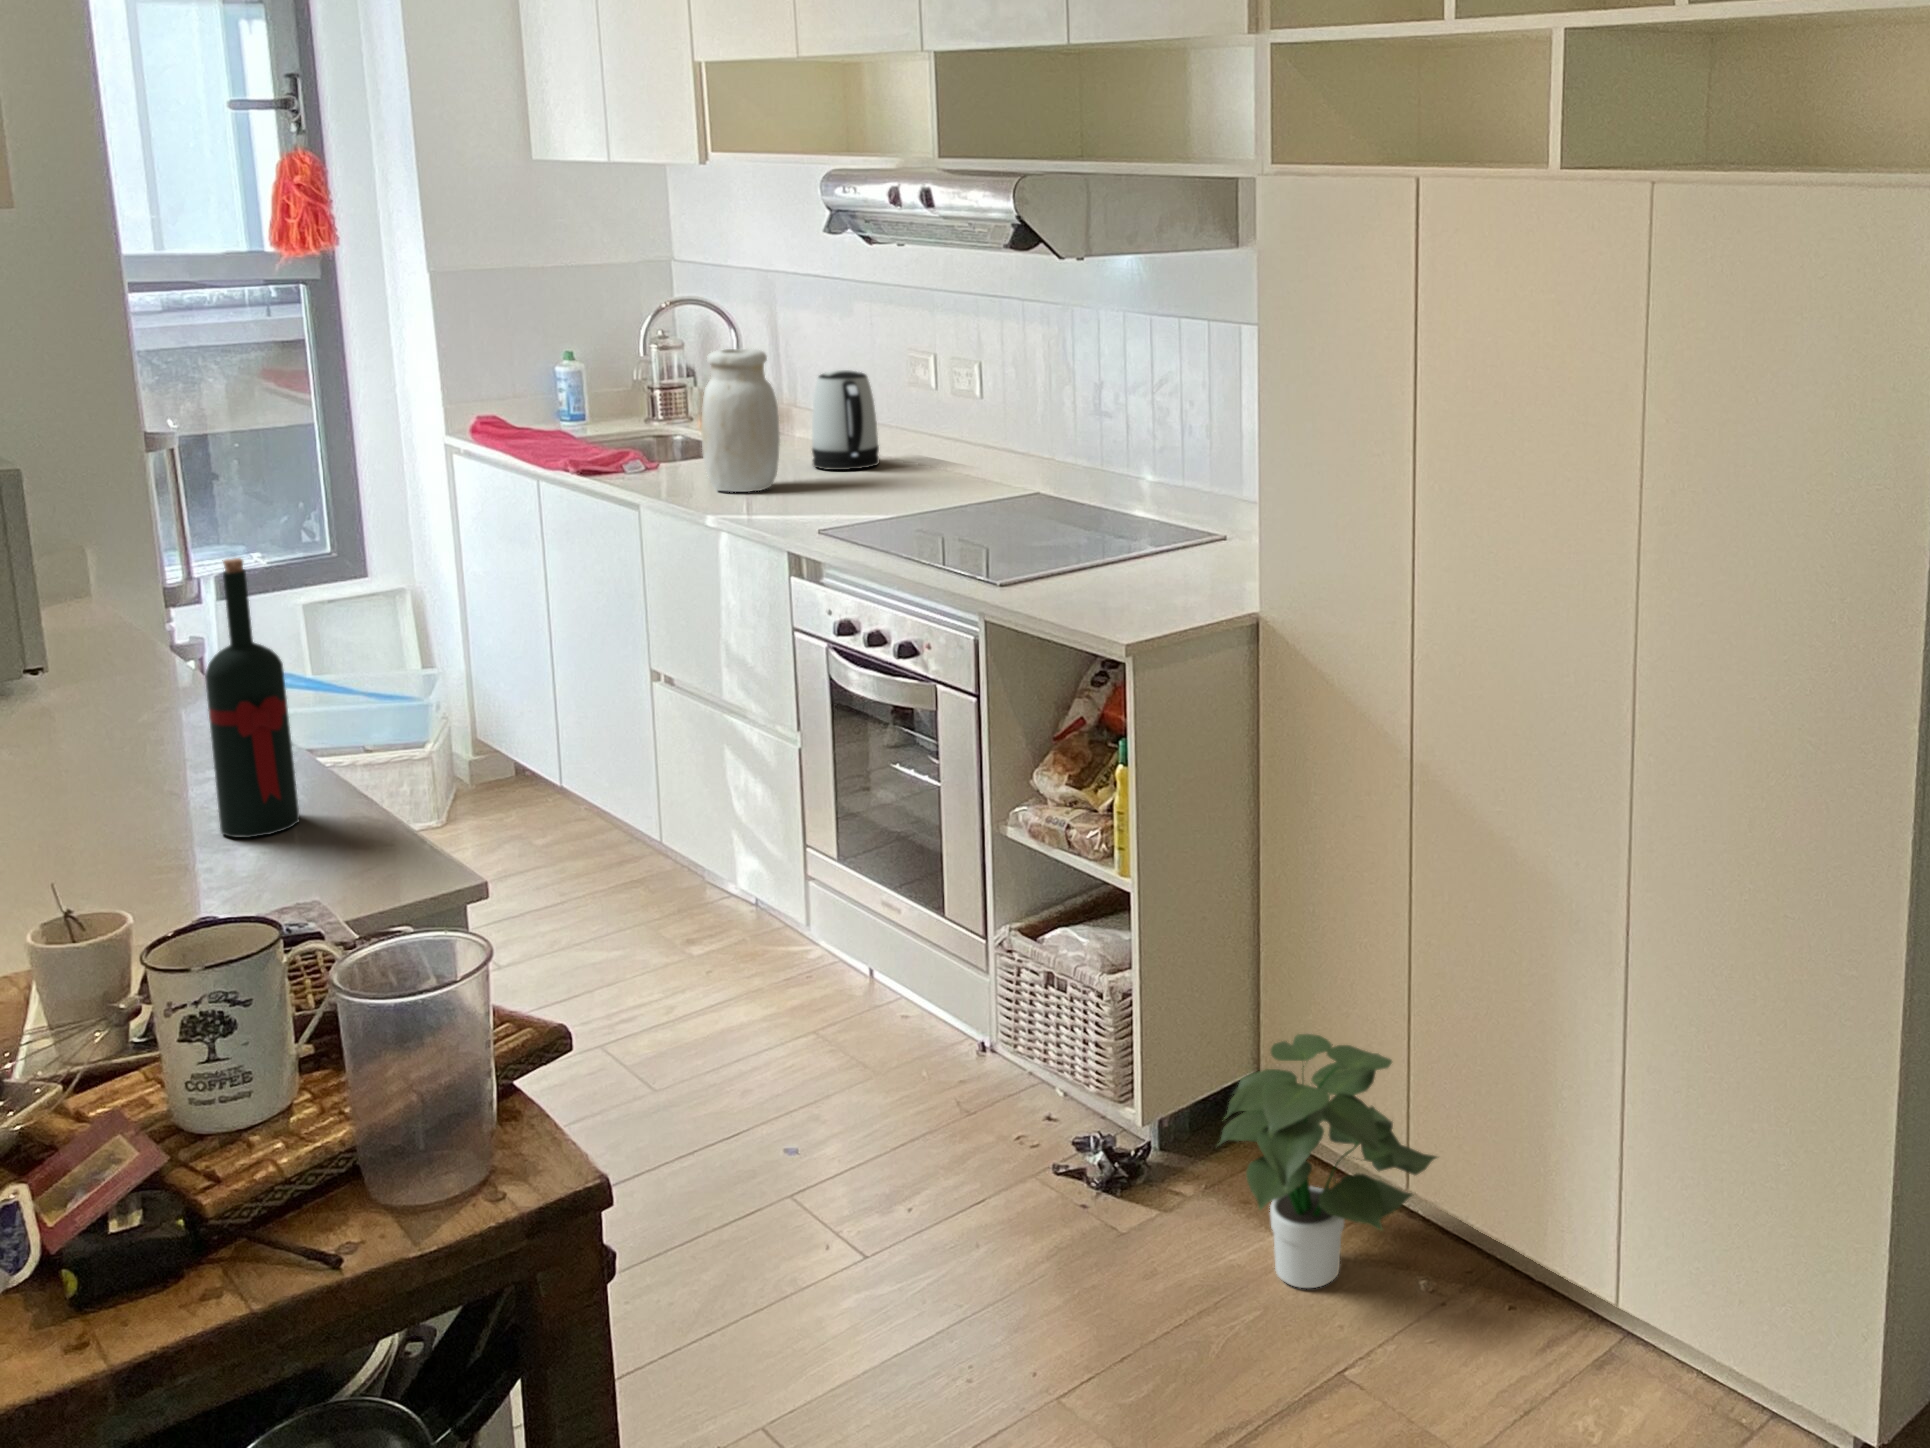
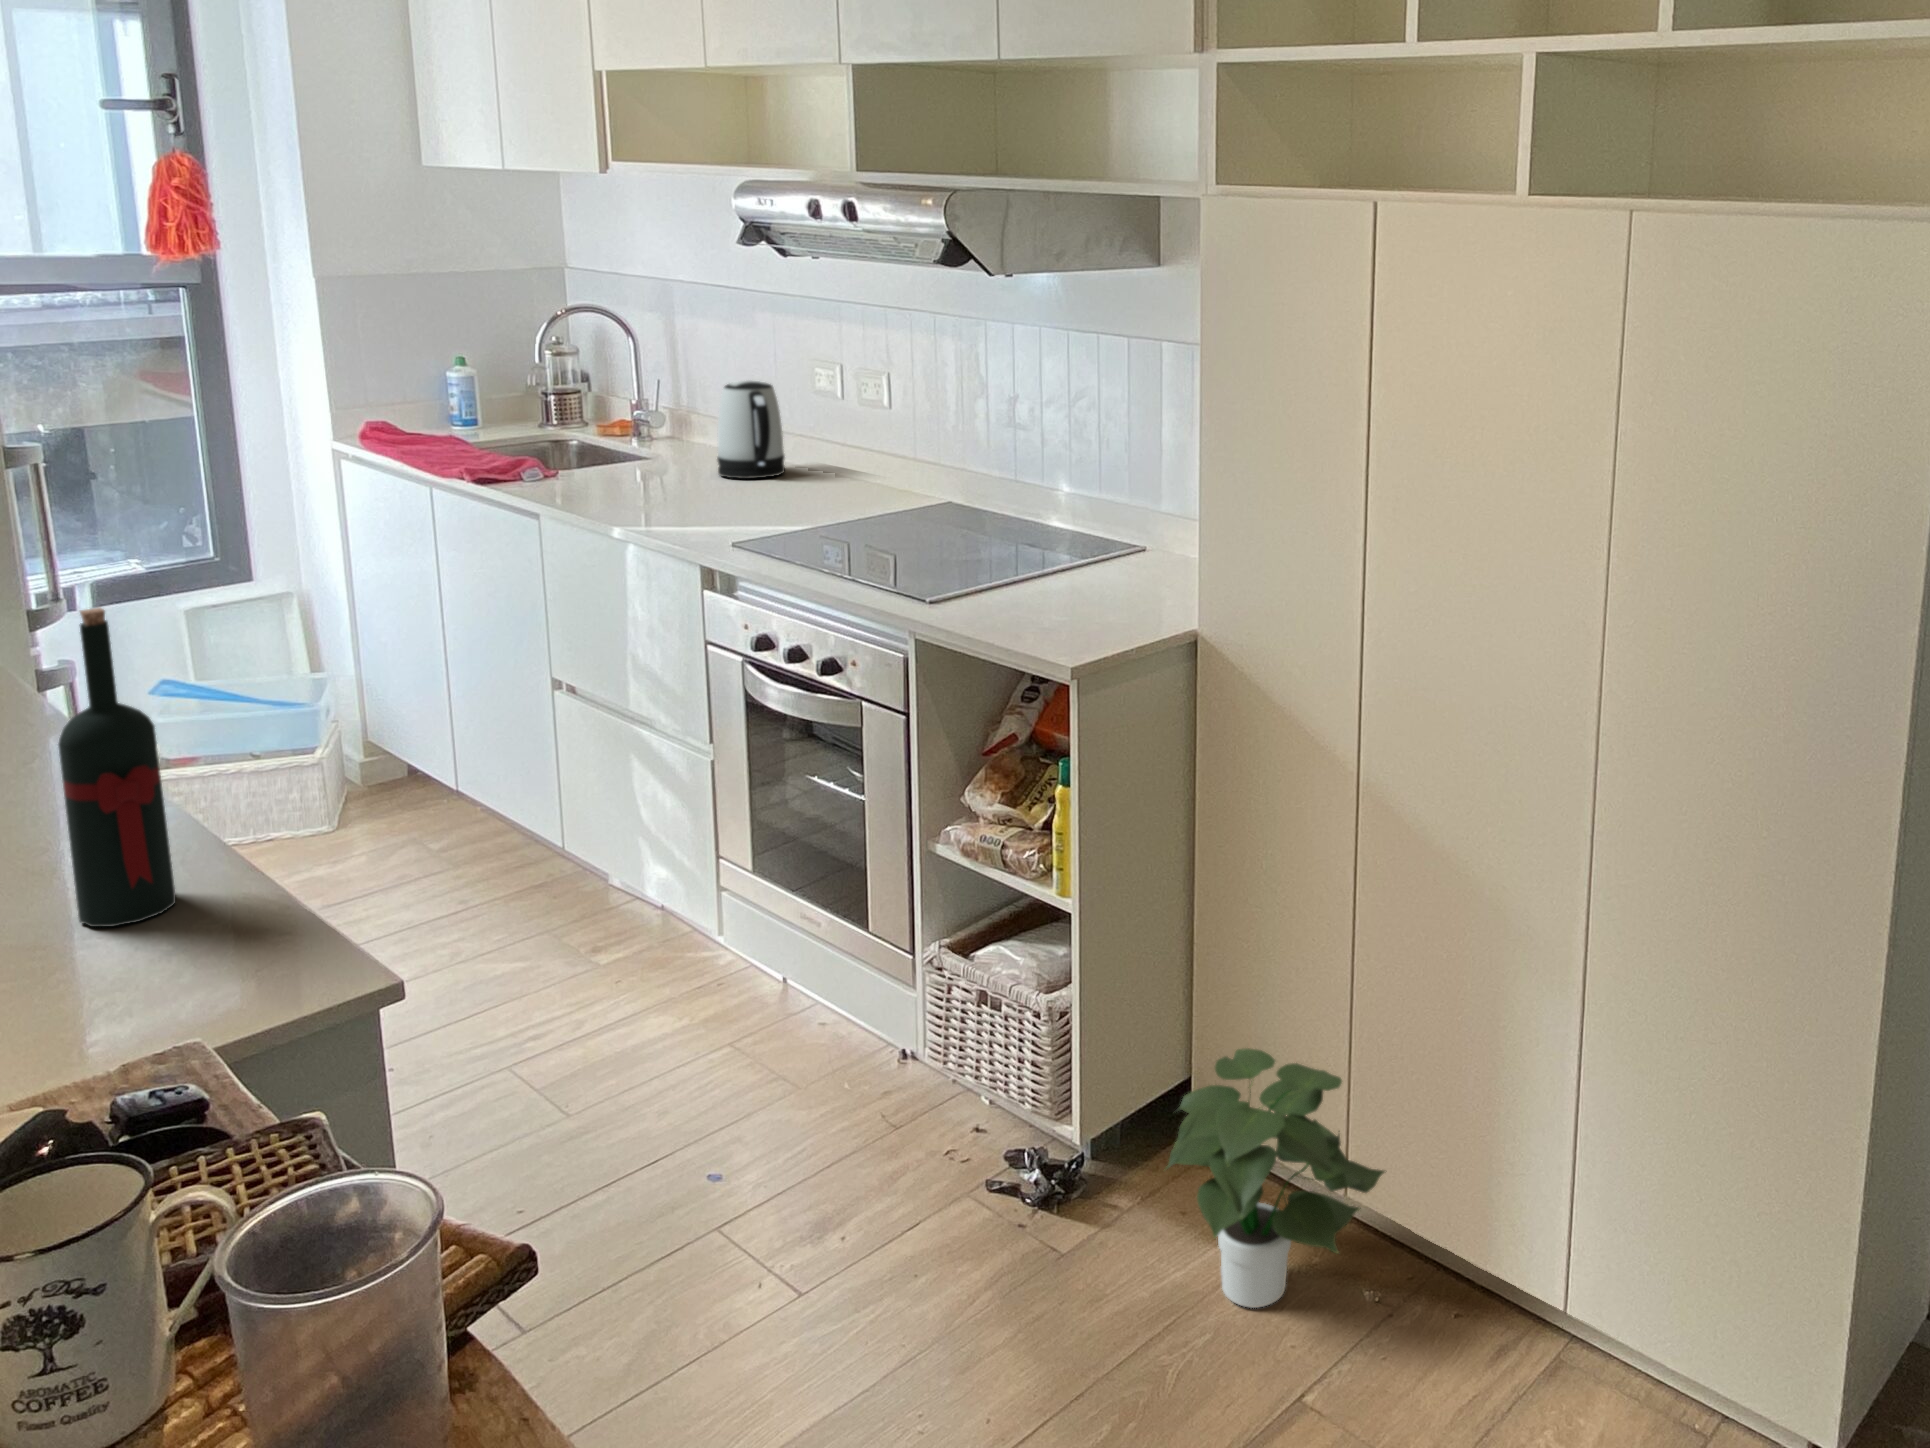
jar: present [701,349,780,492] -> none [607,360,687,502]

